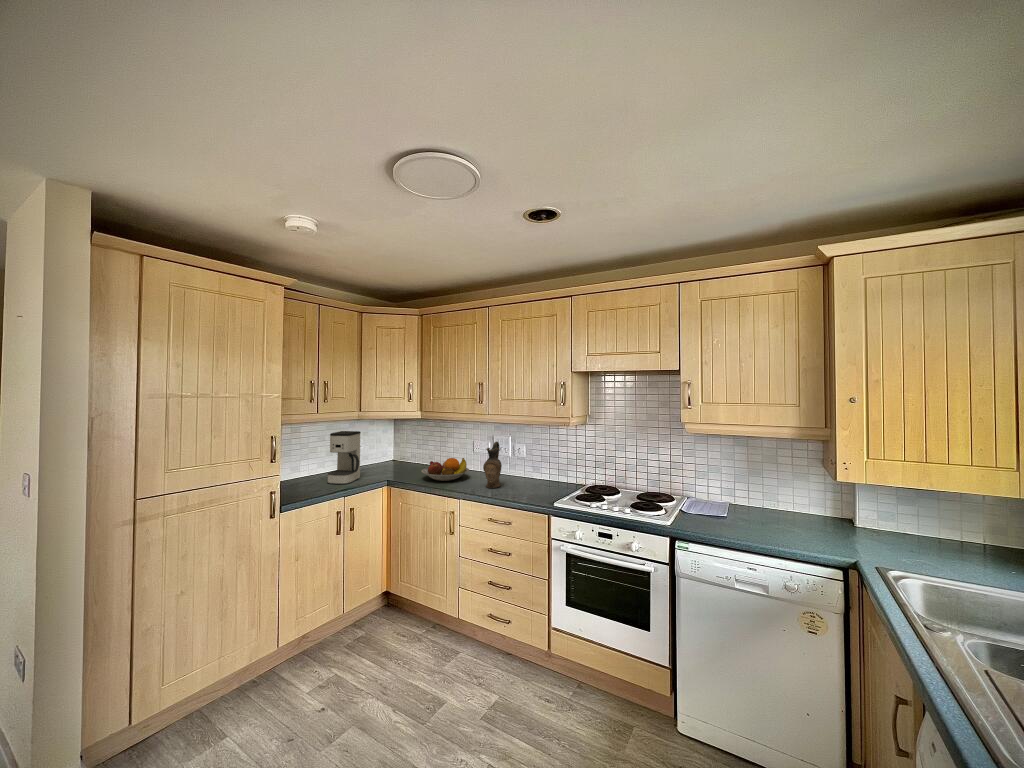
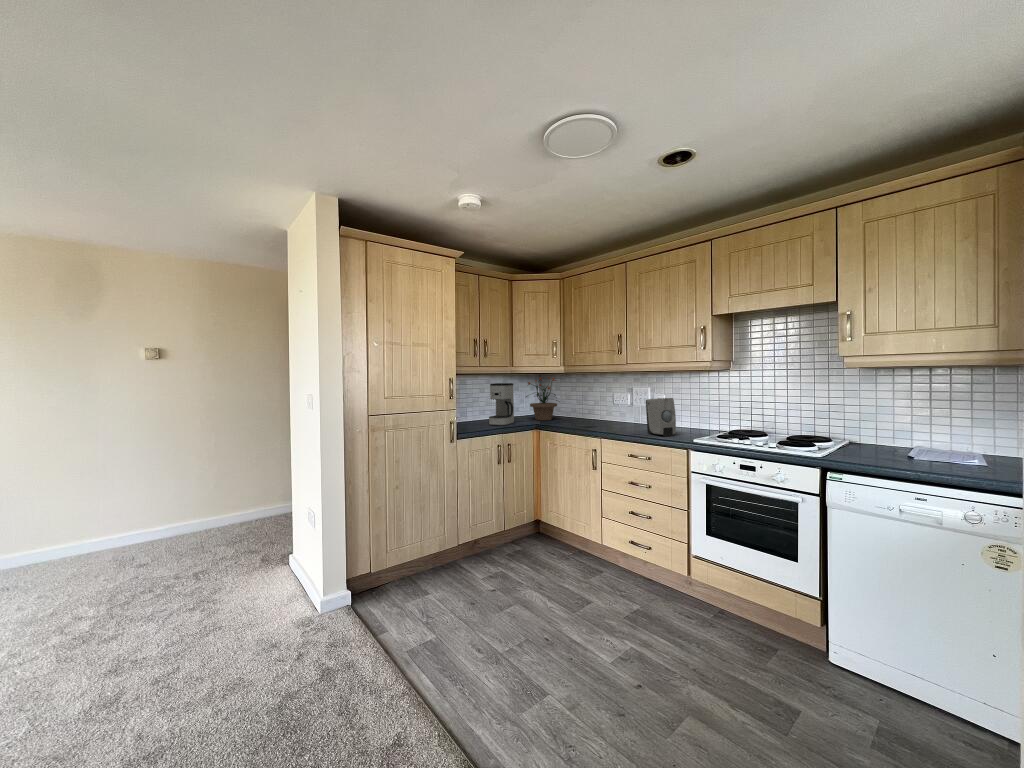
potted plant: none [375,420,416,473] -> present [526,377,560,420]
ceramic pitcher: present [483,442,502,488] -> none [622,389,640,430]
soap dispenser: none [508,455,537,497] -> present [646,398,676,436]
fruit bowl: present [422,458,469,481] -> none [566,406,609,426]

